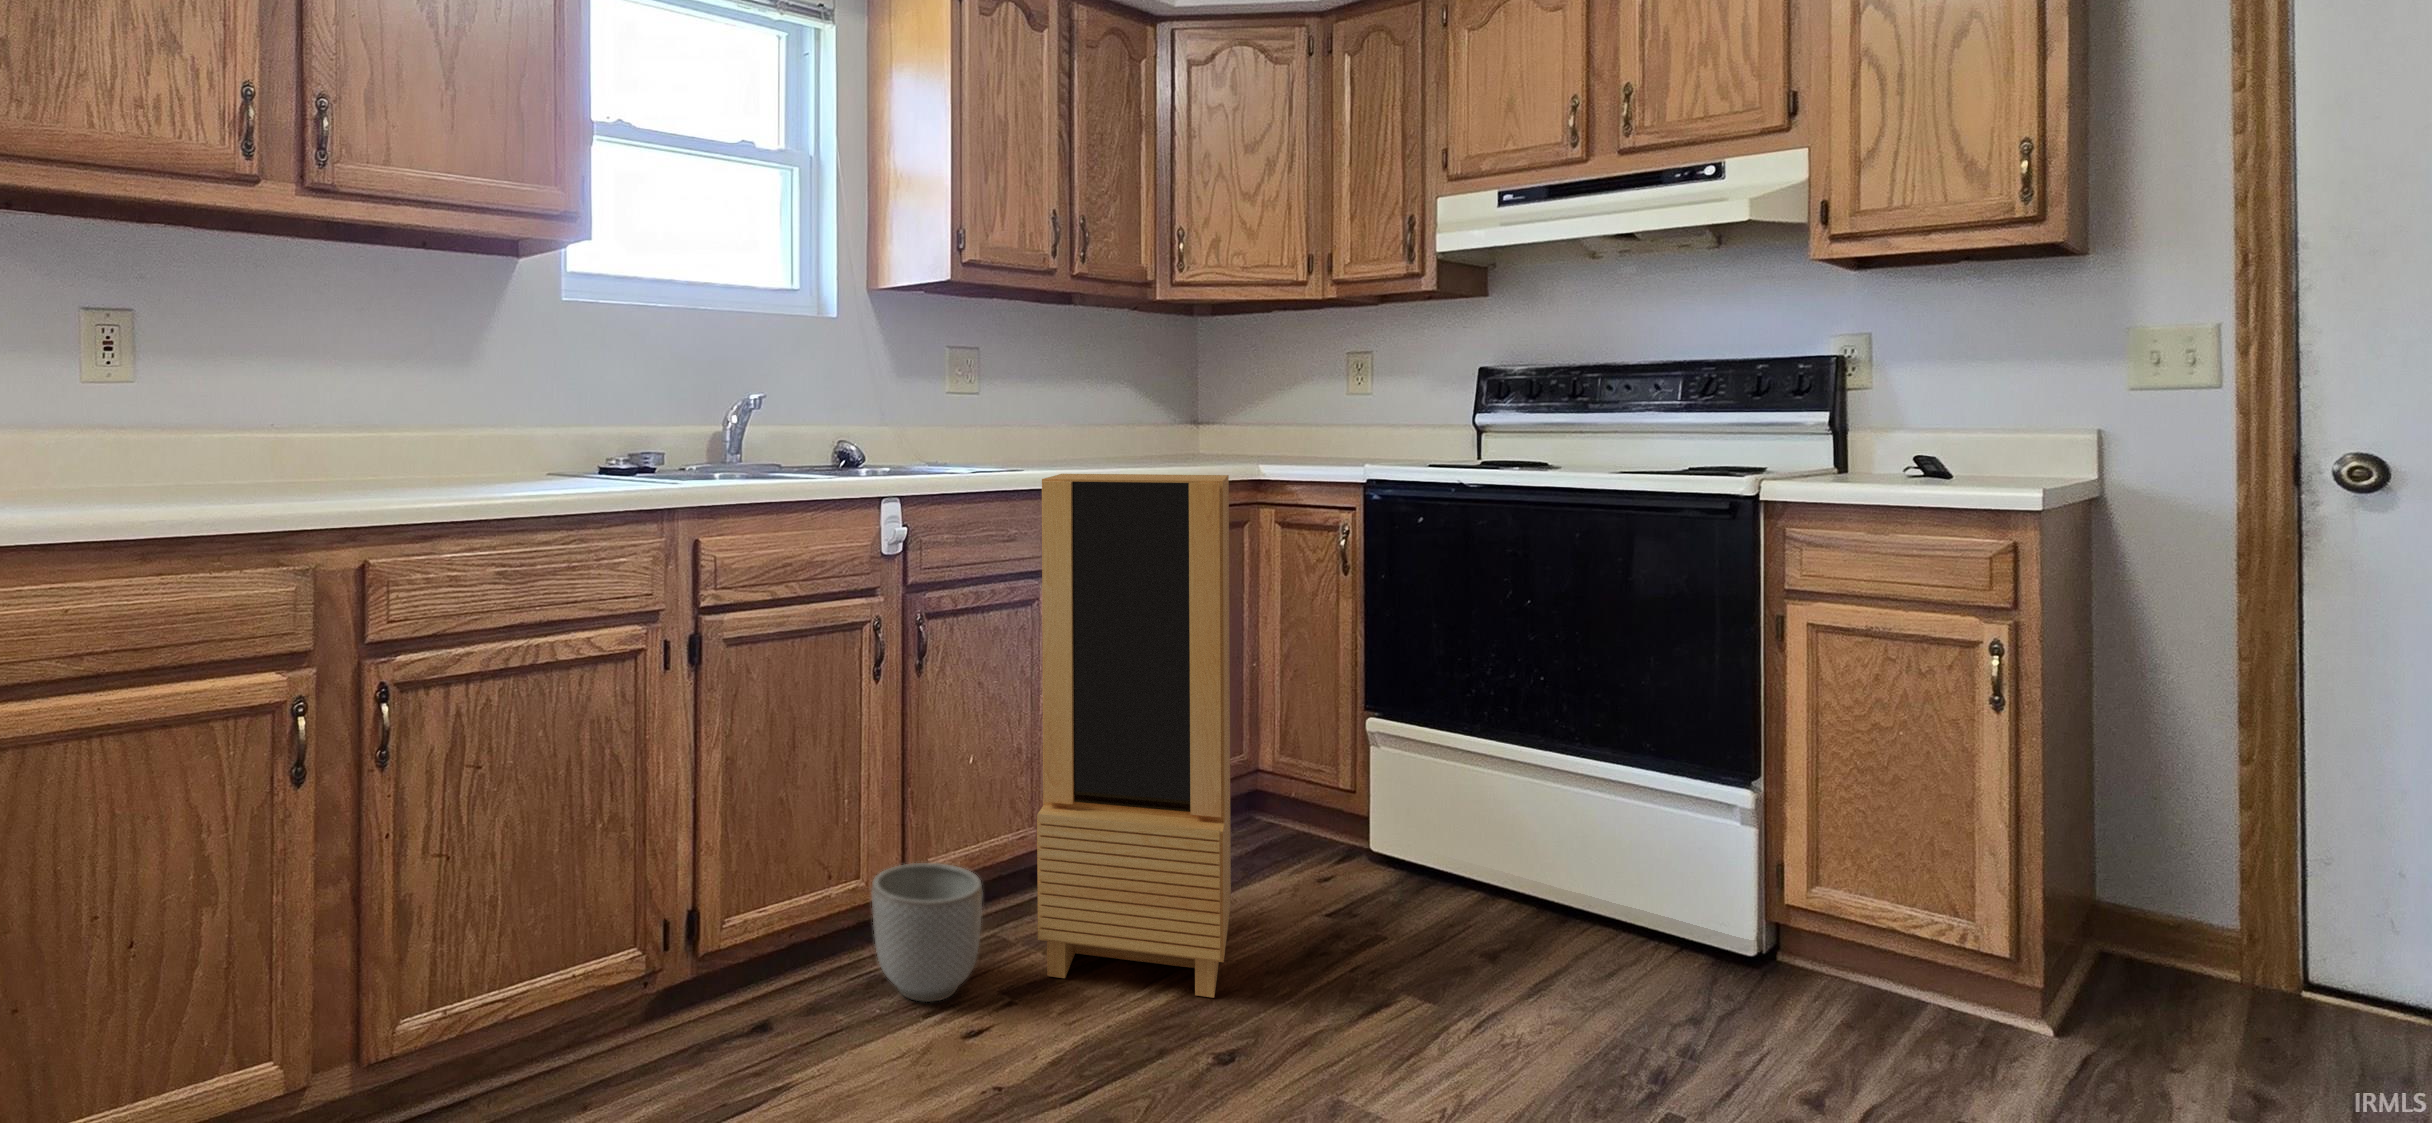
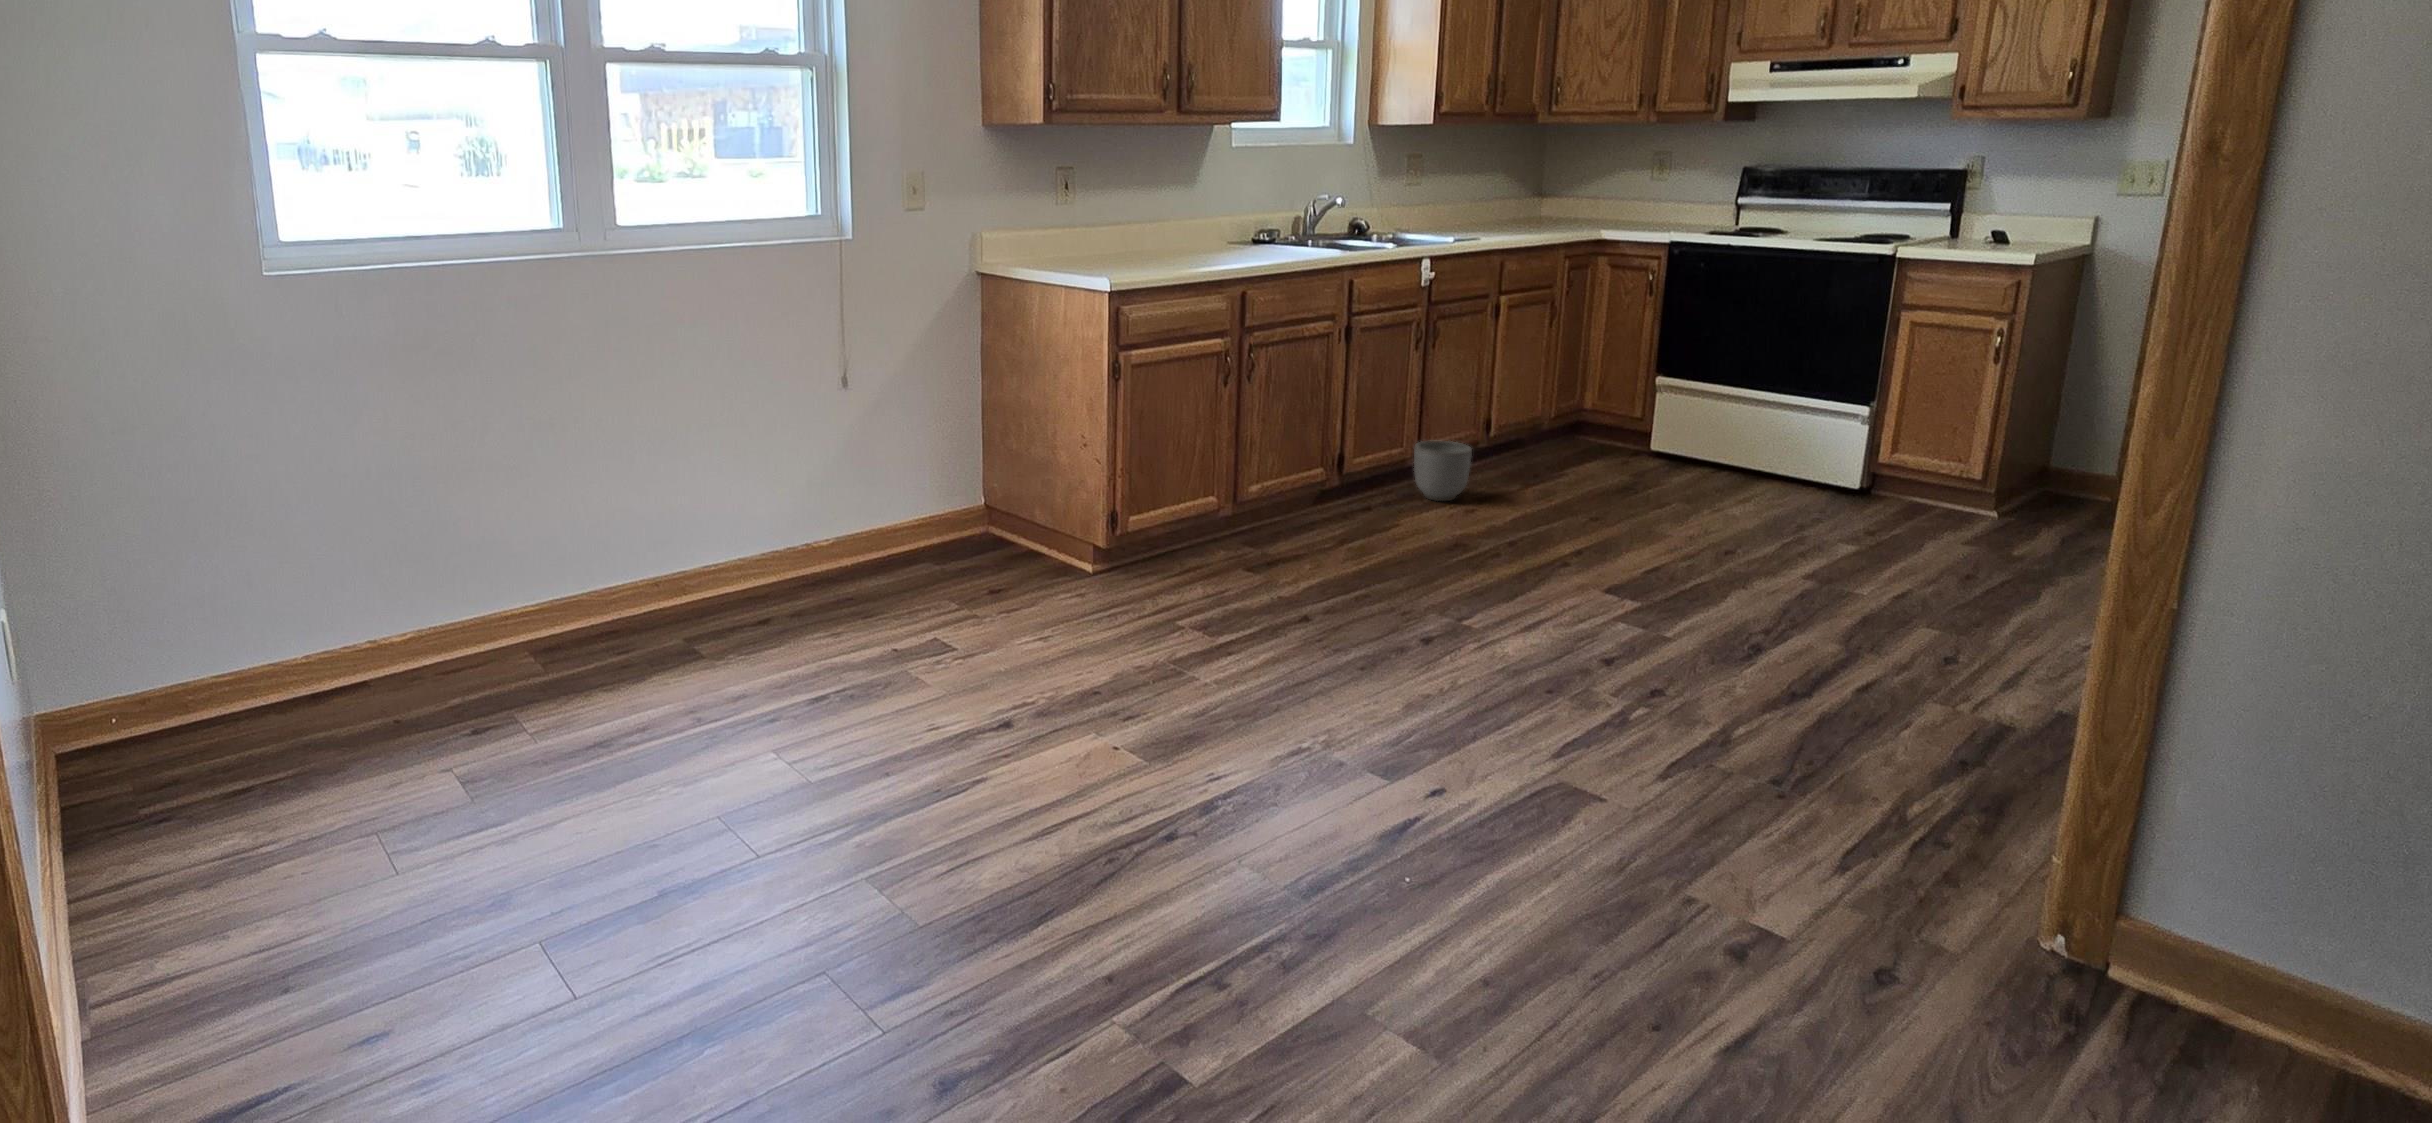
storage cabinet: present [1037,474,1231,998] -> none [1493,241,1612,501]

